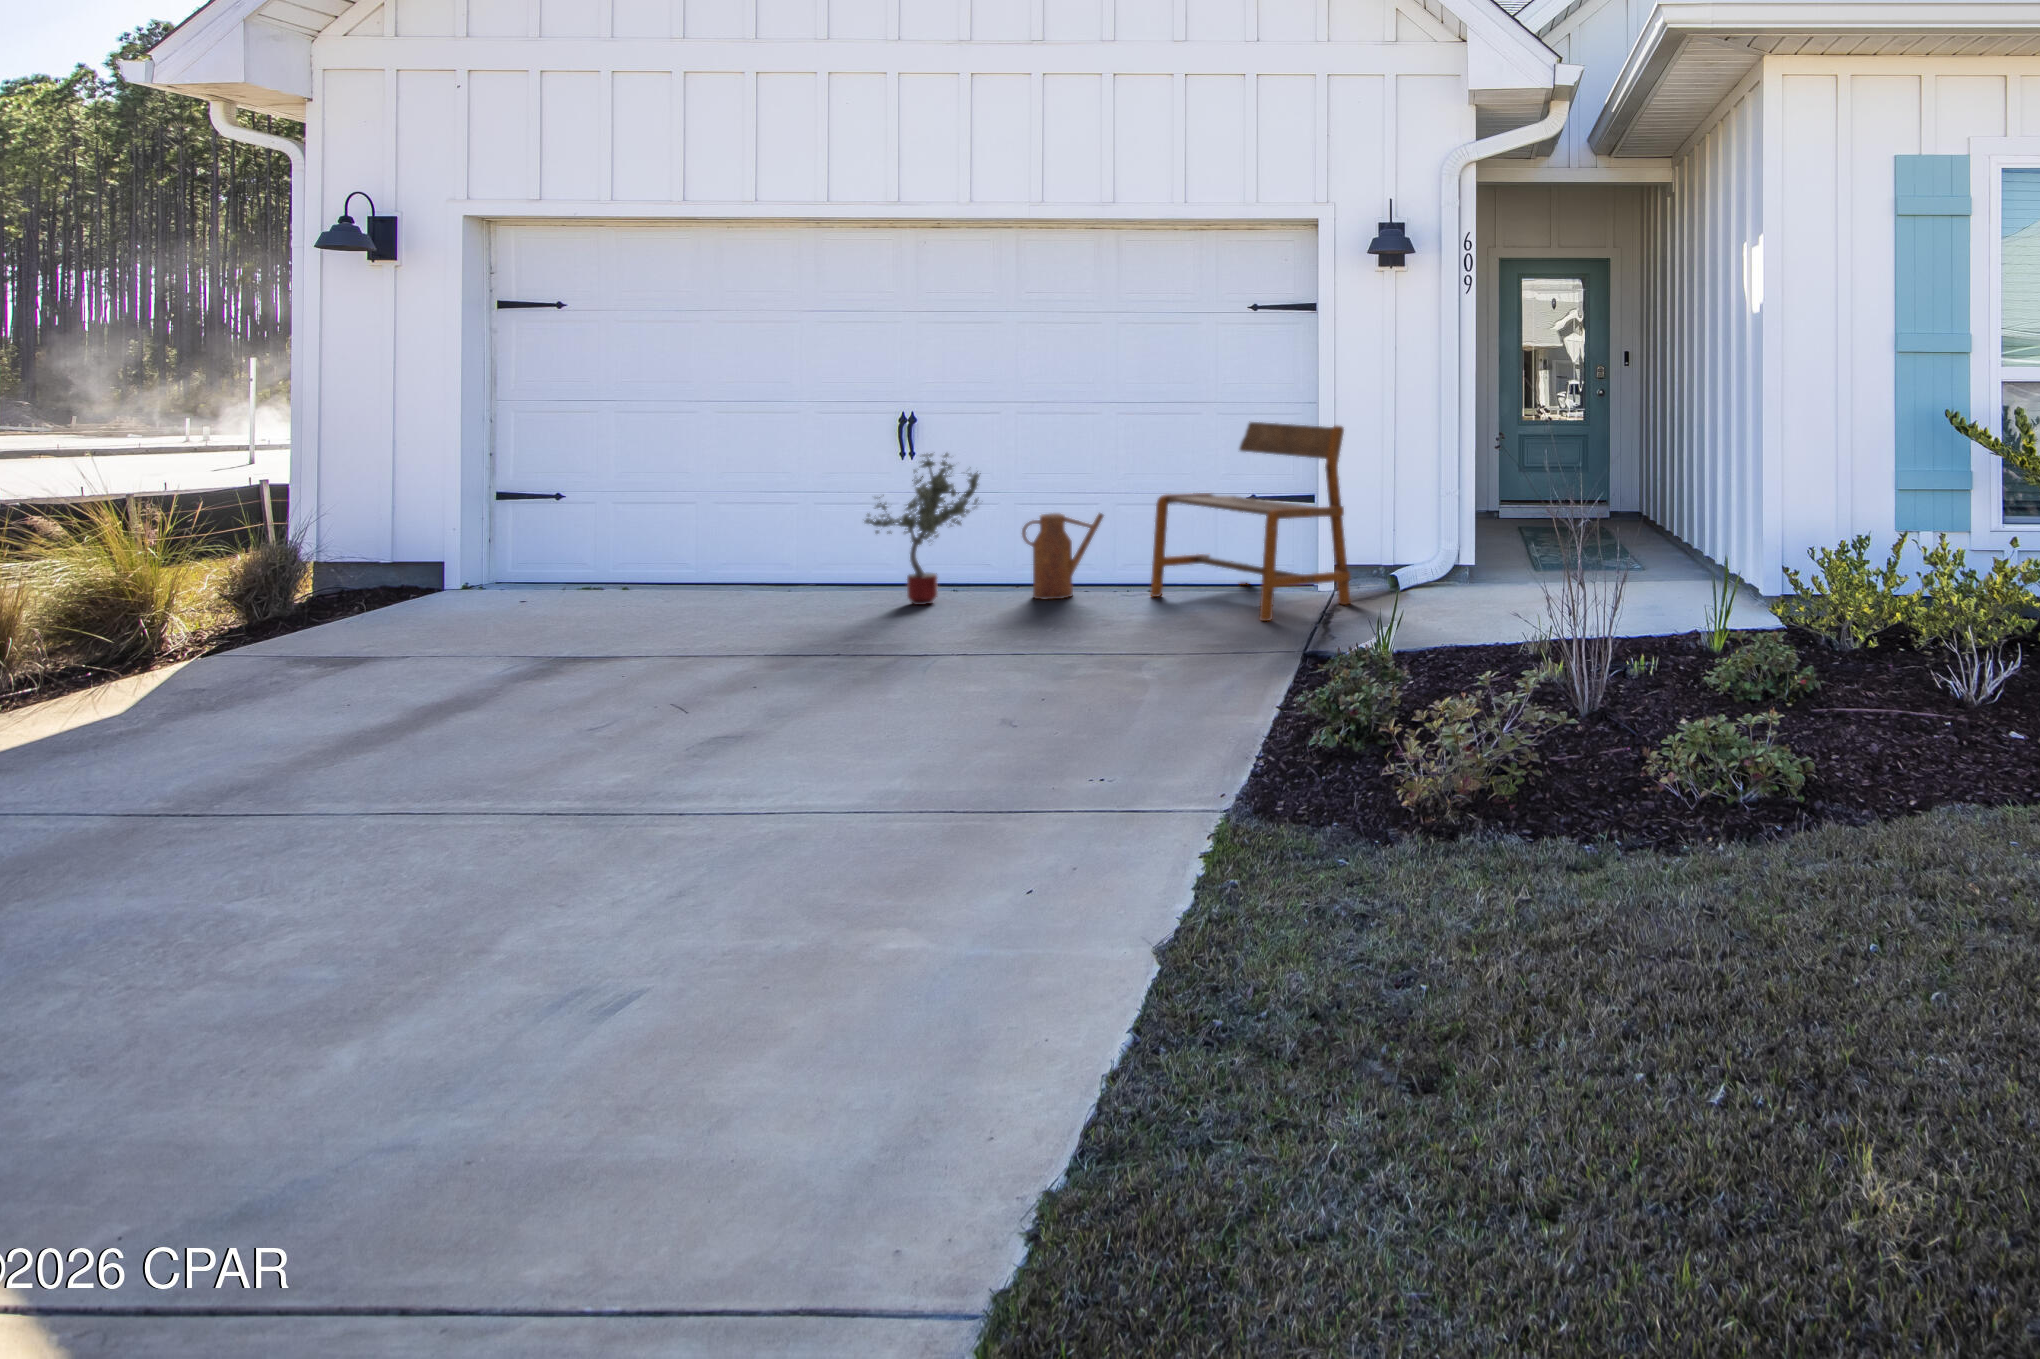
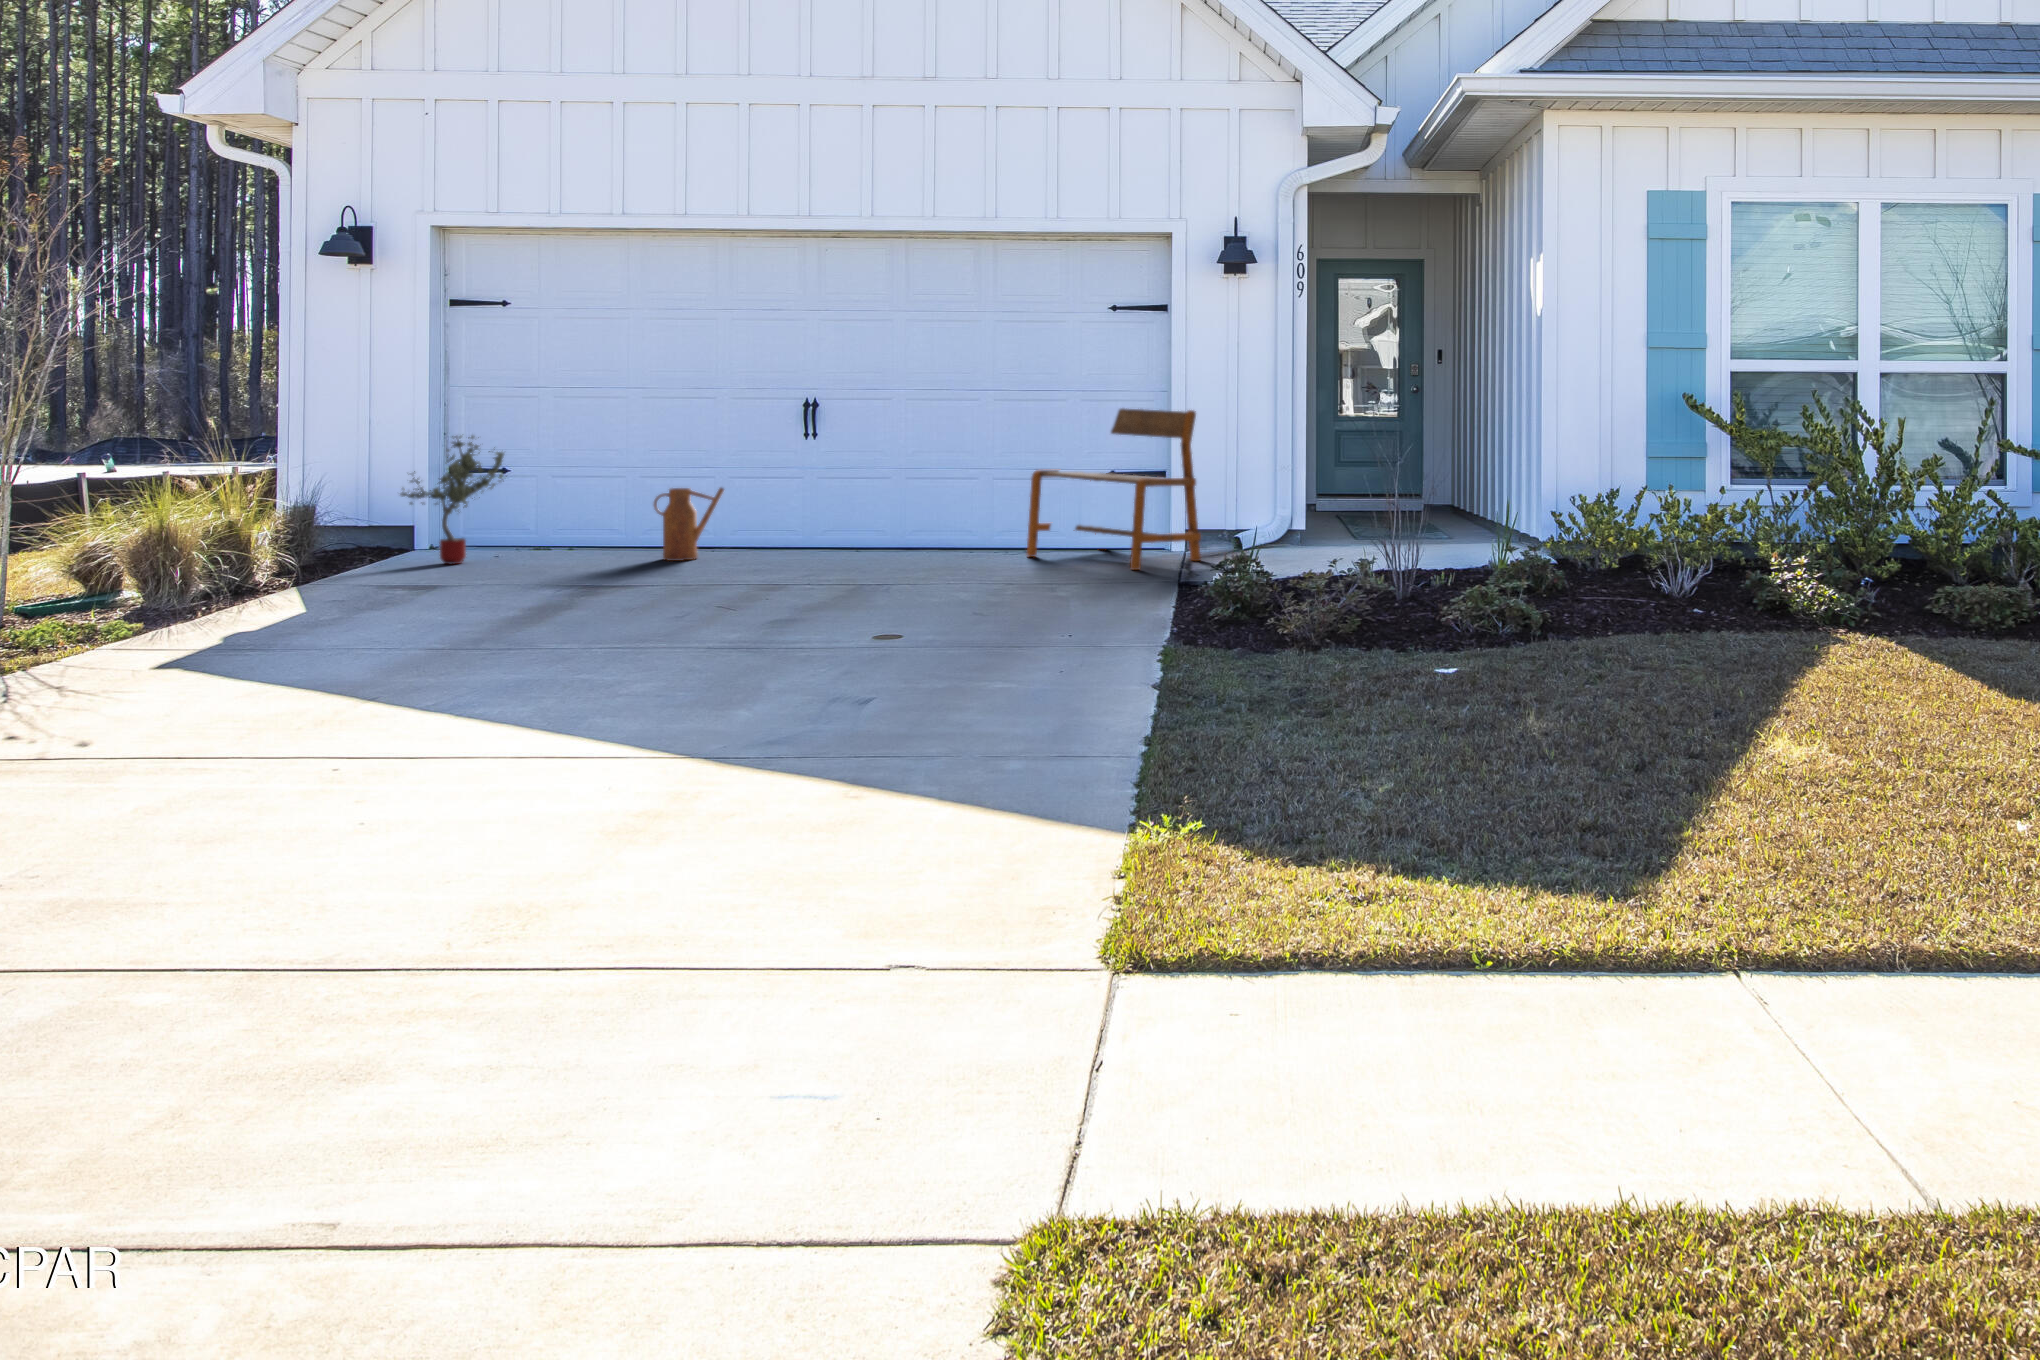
potted tree: present [864,453,981,605] -> present [400,436,504,565]
watering can: present [1022,513,1103,600] -> present [654,488,724,561]

